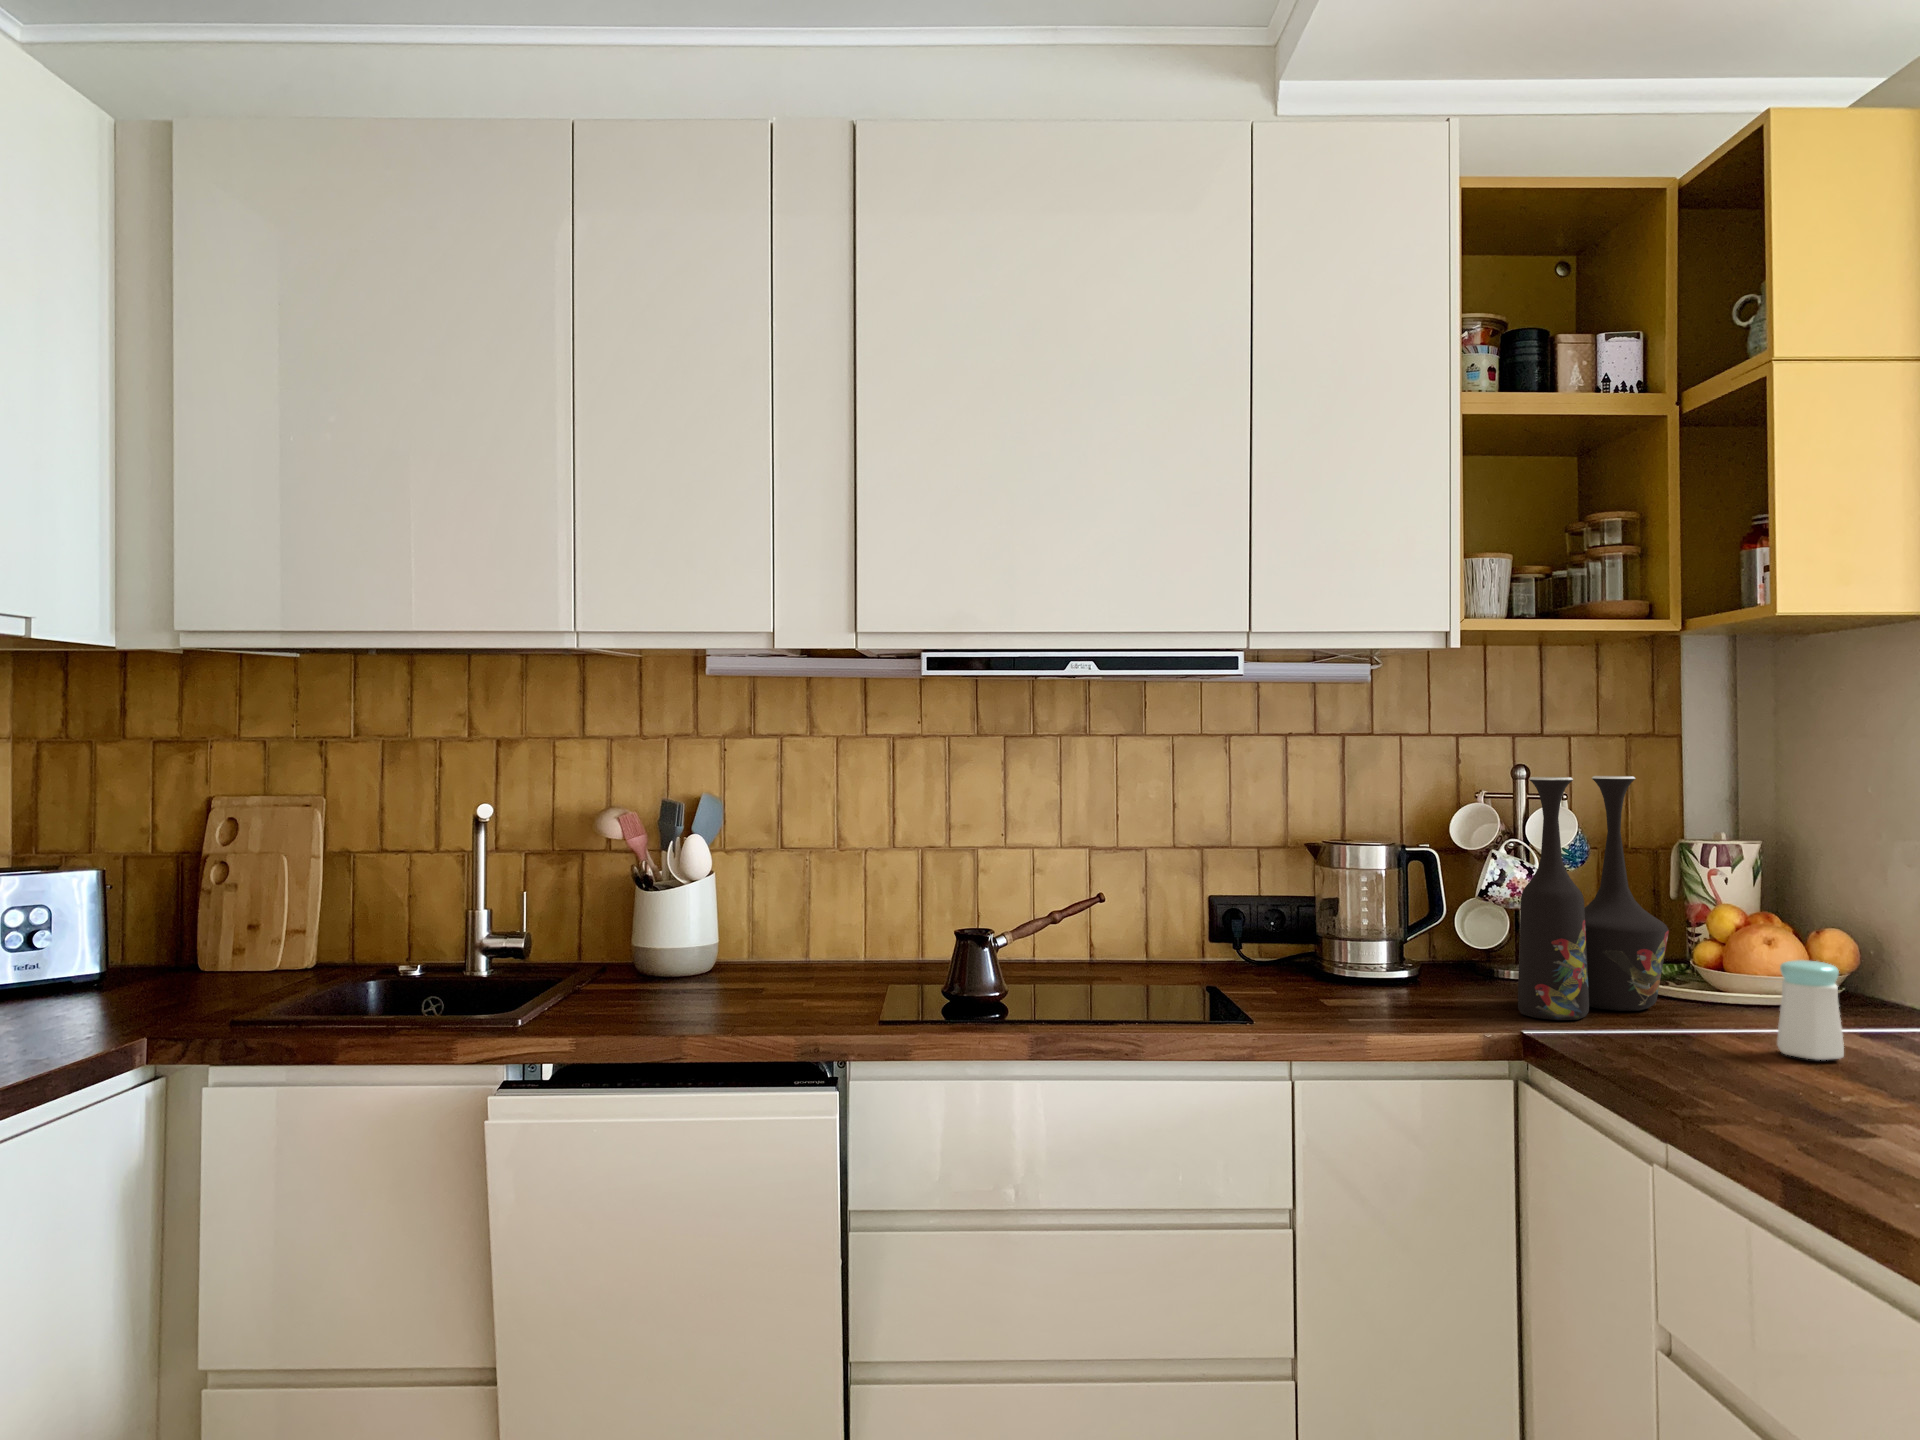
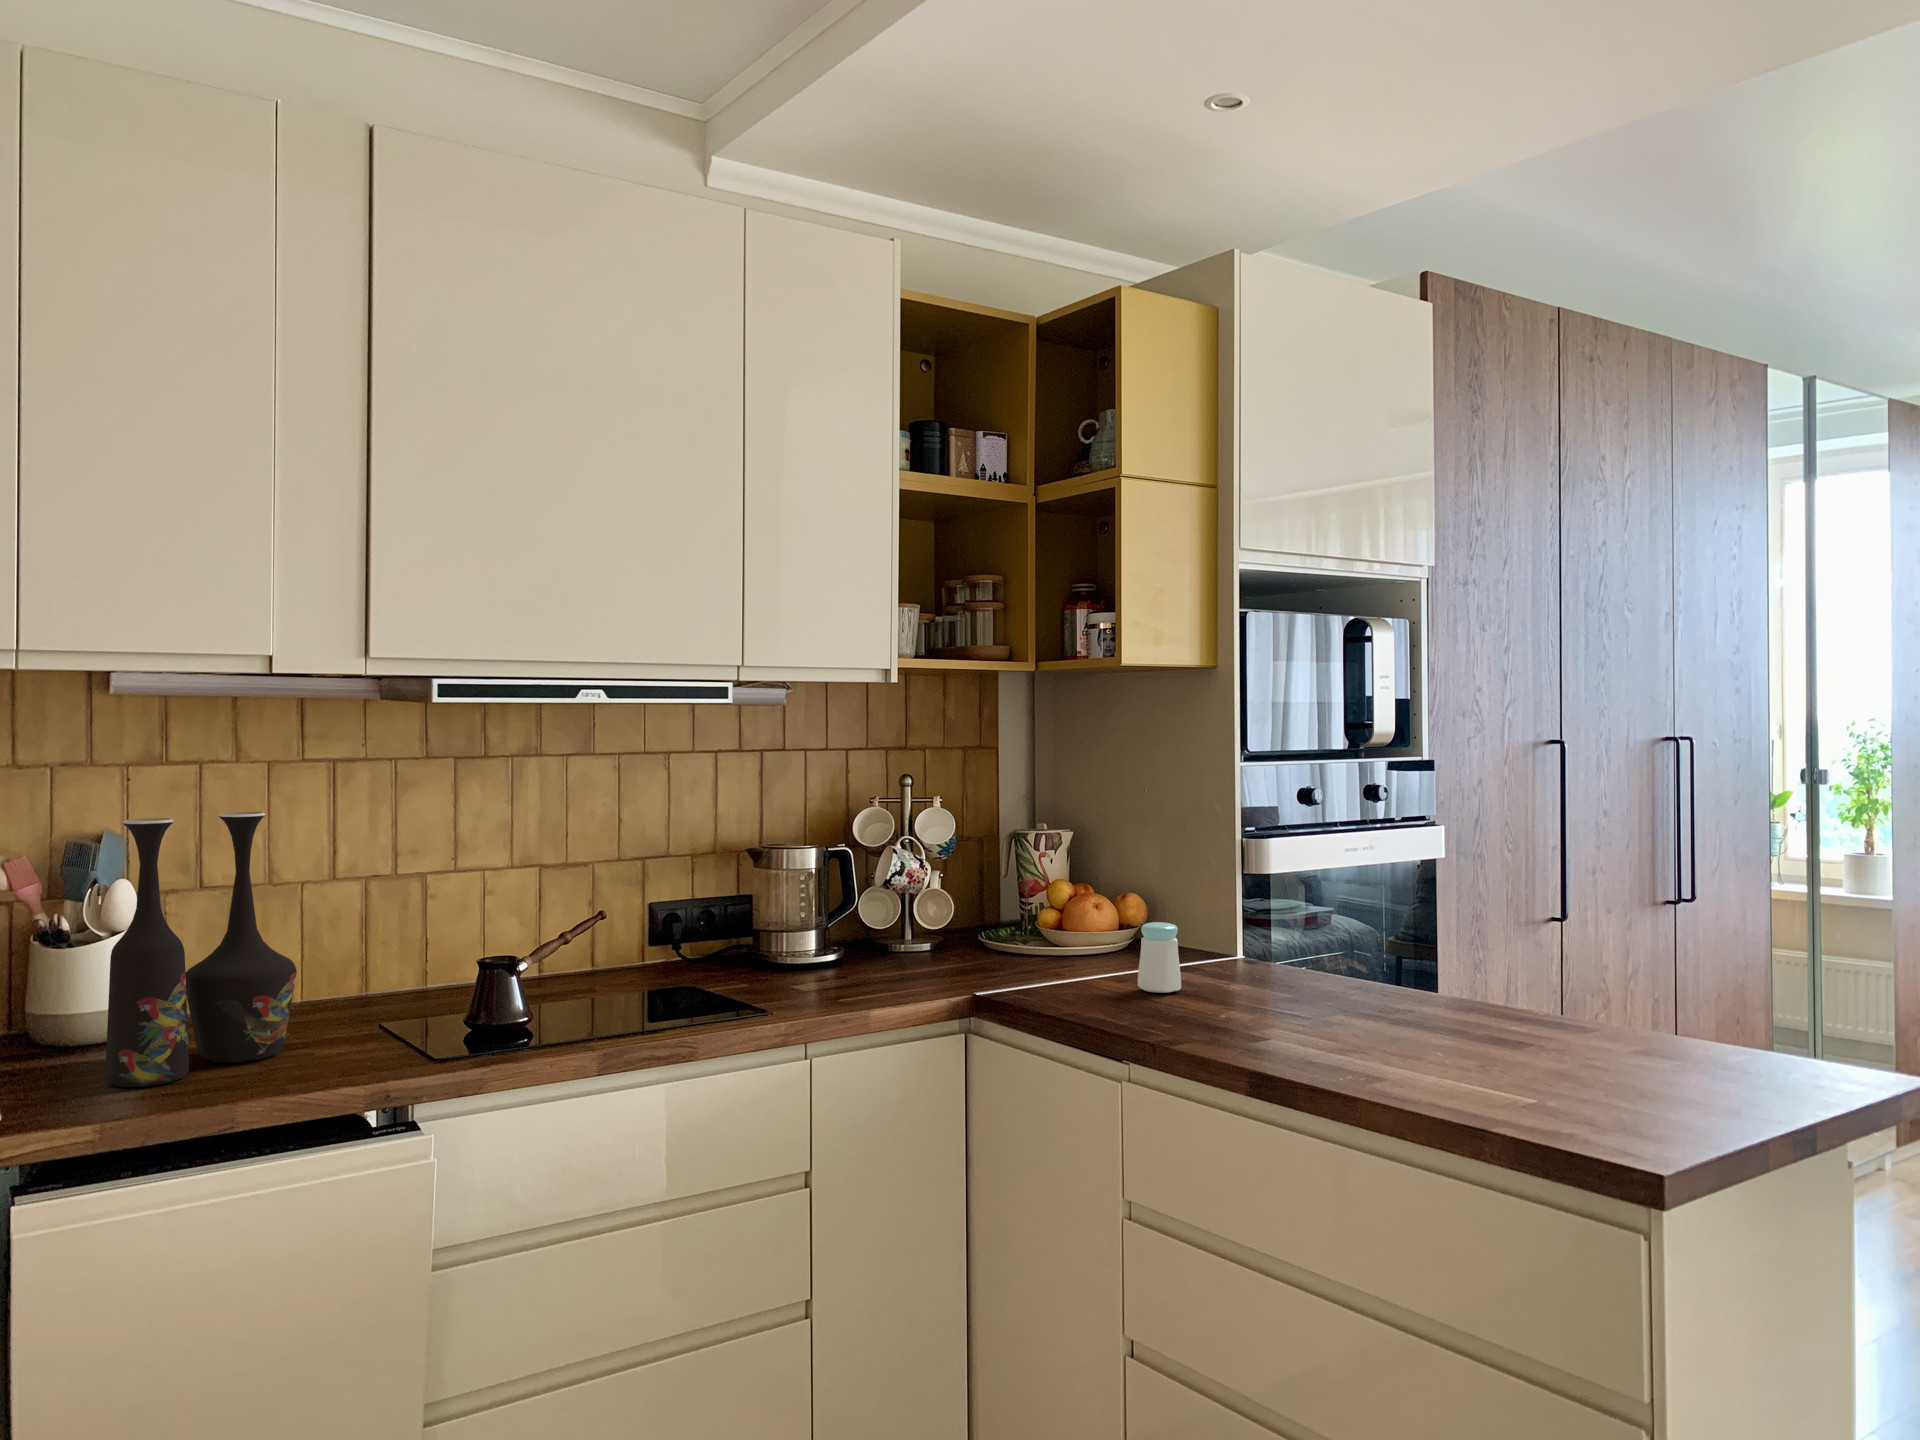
vase: present [1518,776,1669,1020] -> present [106,812,297,1087]

